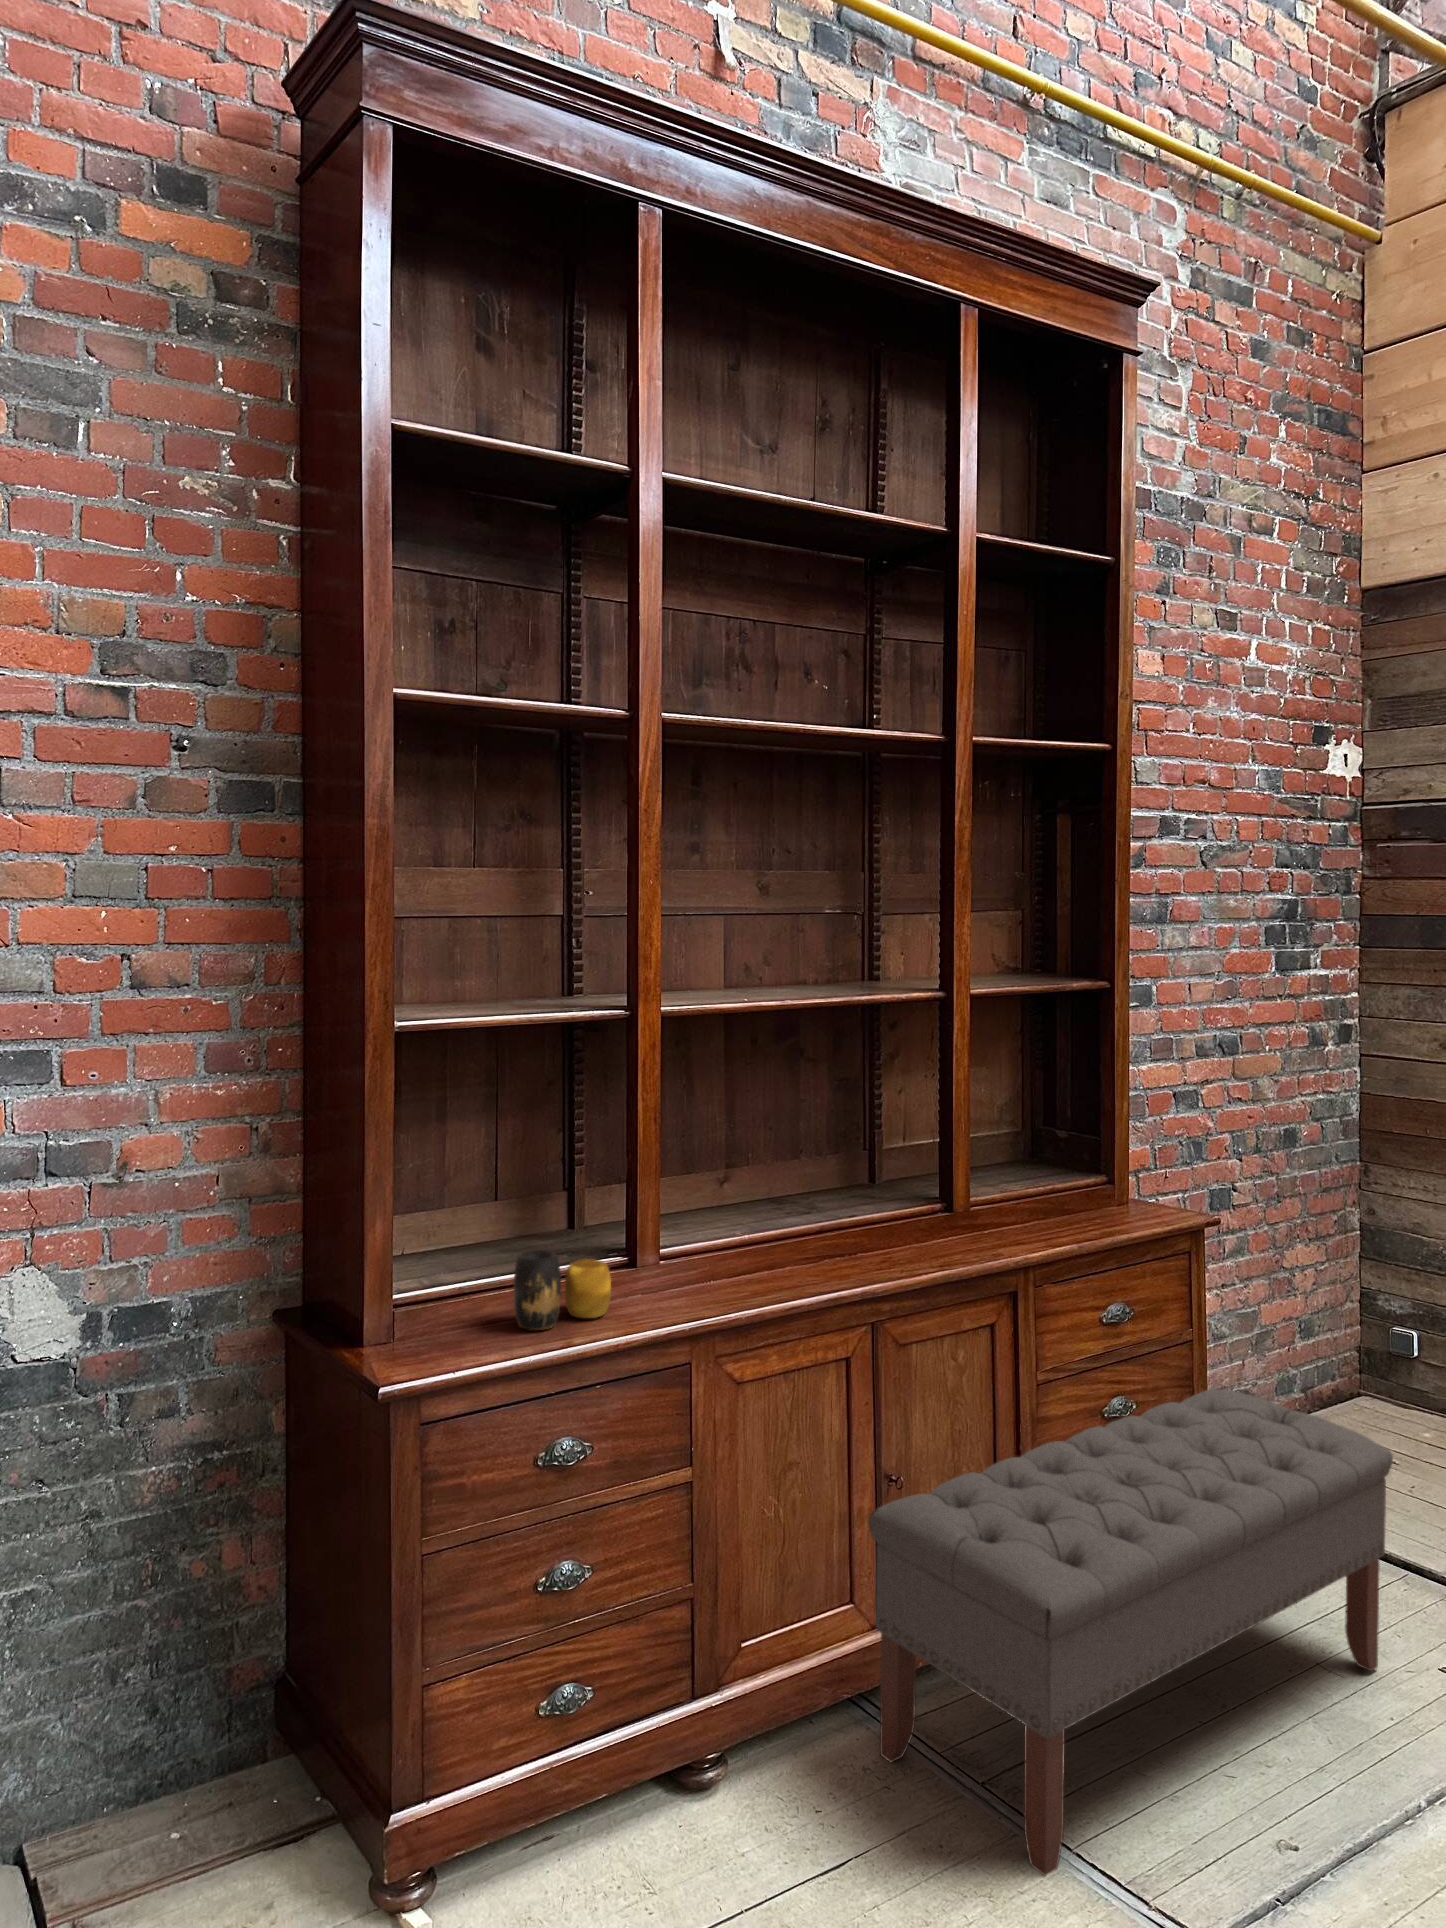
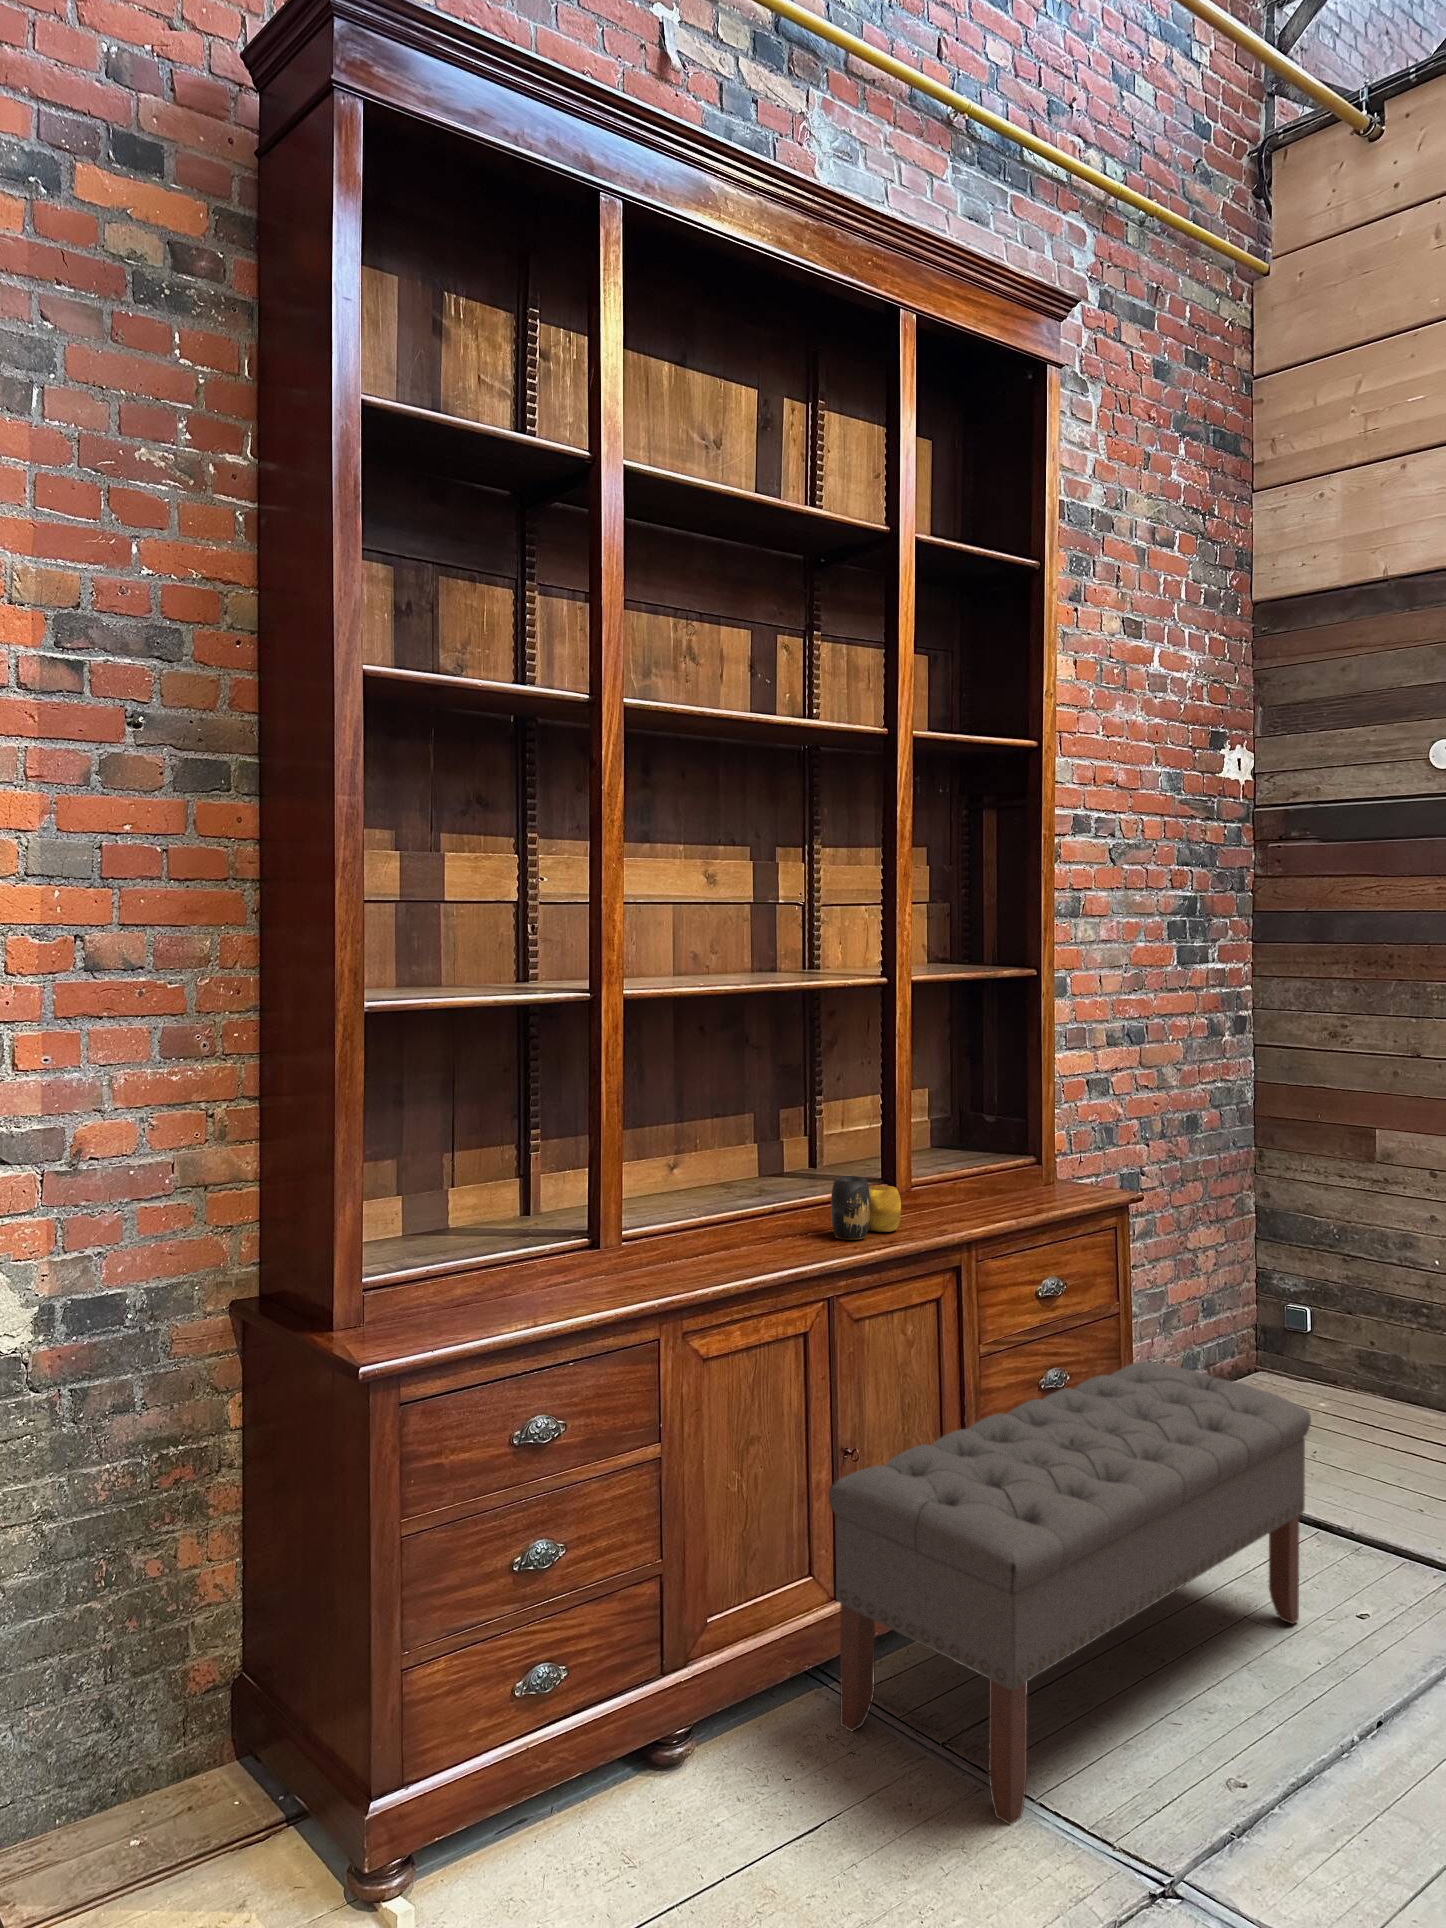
vase: present [513,1250,611,1330] -> present [831,1176,901,1239]

